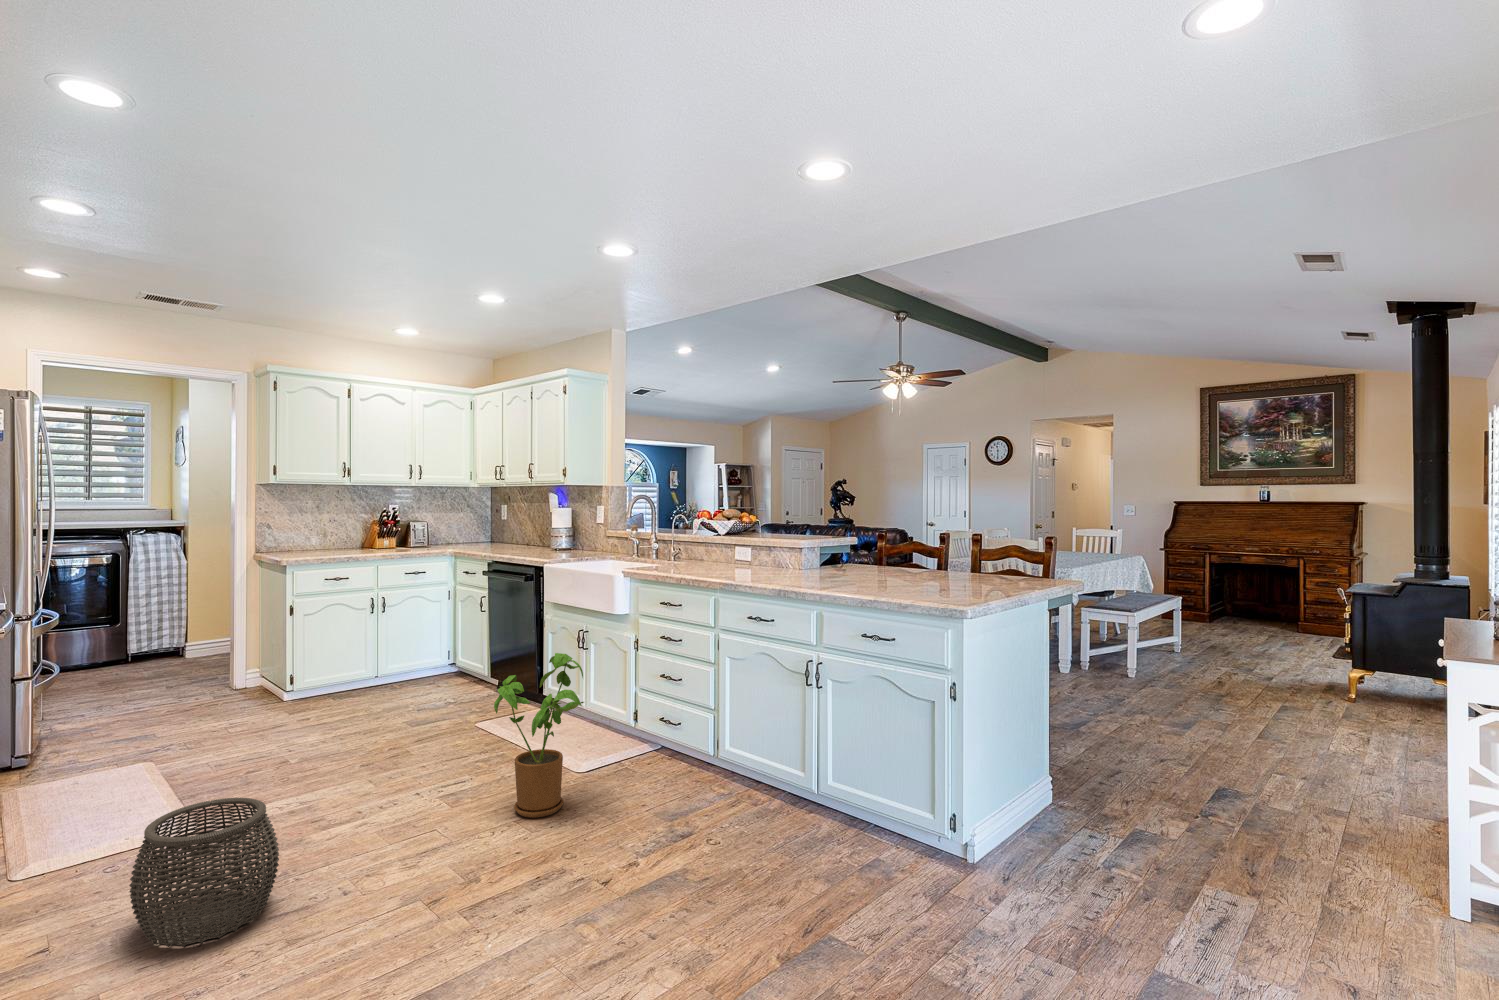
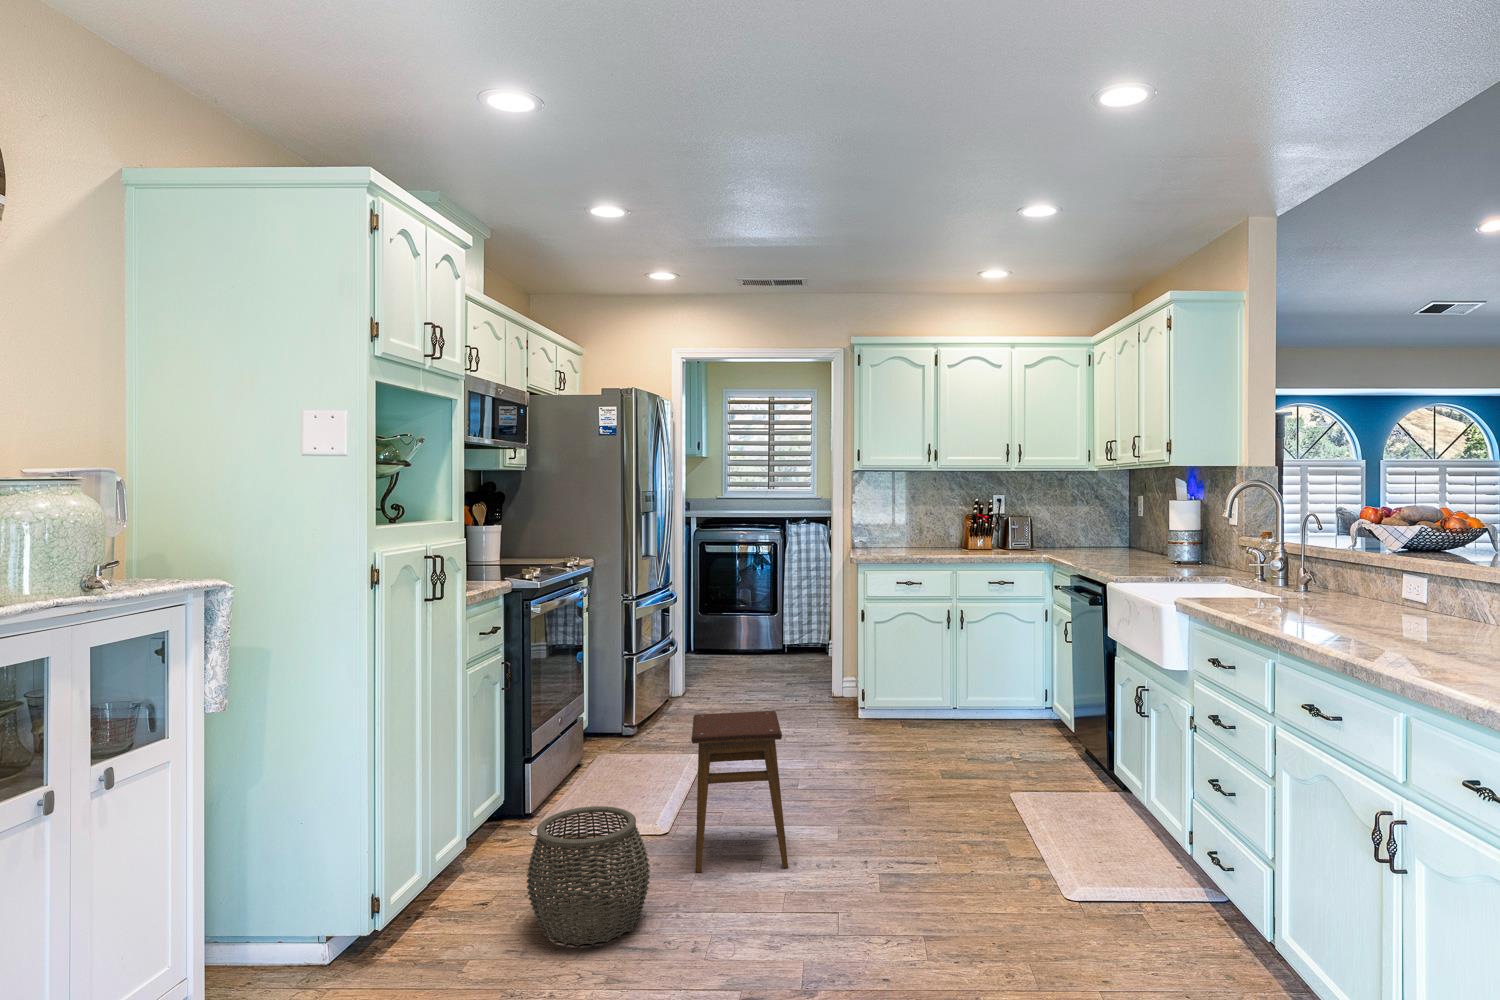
house plant: present [494,653,584,818] -> none [906,717,1033,945]
stool: none [237,689,360,848] -> present [691,711,788,872]

